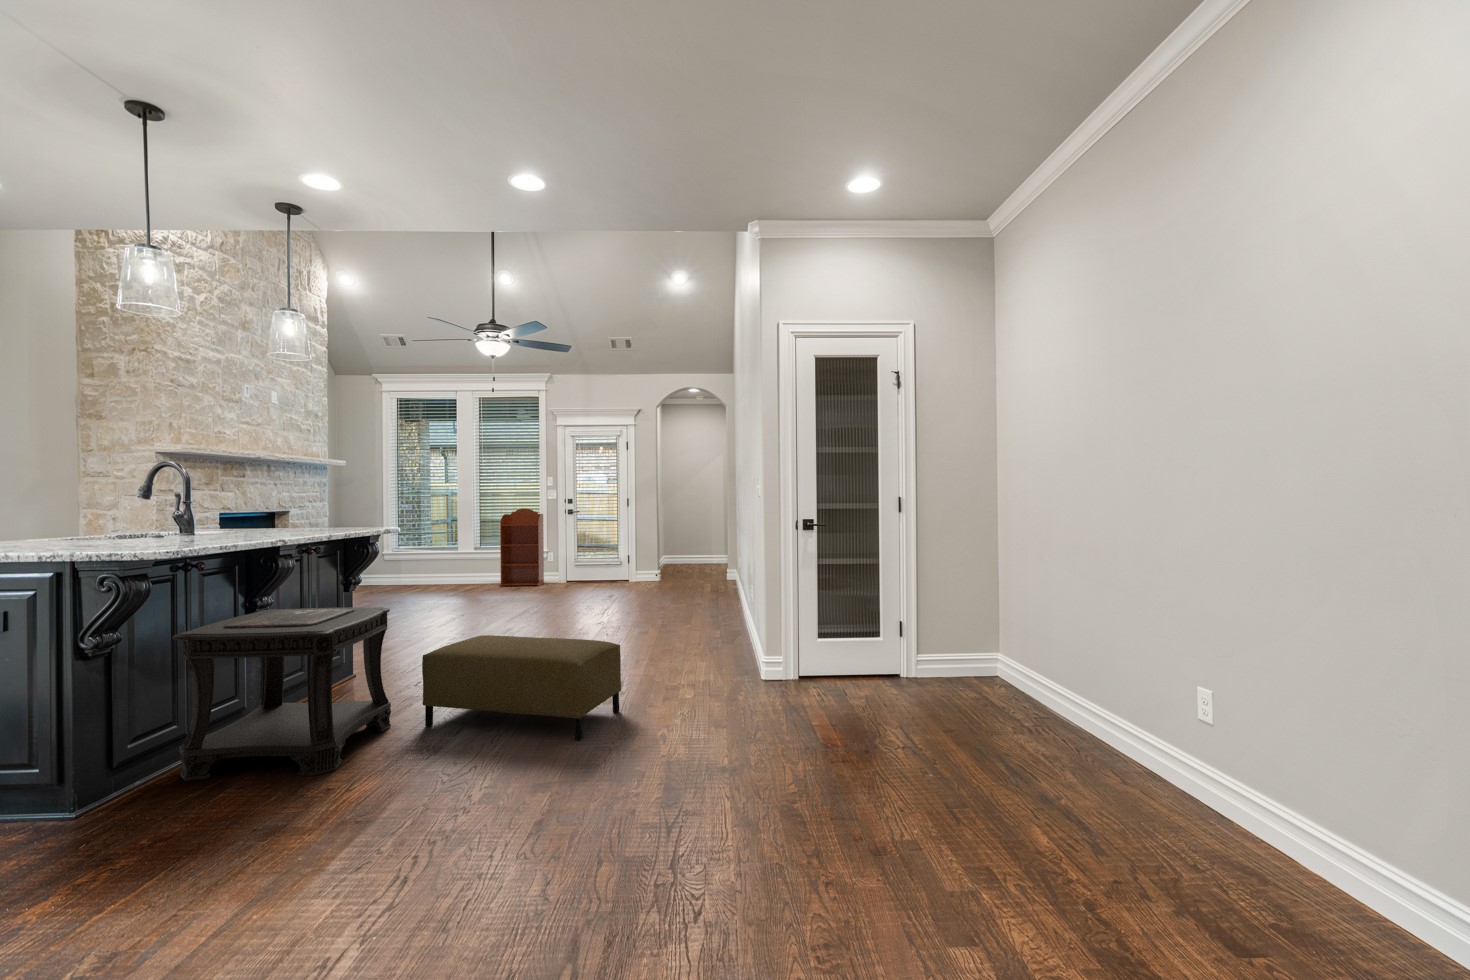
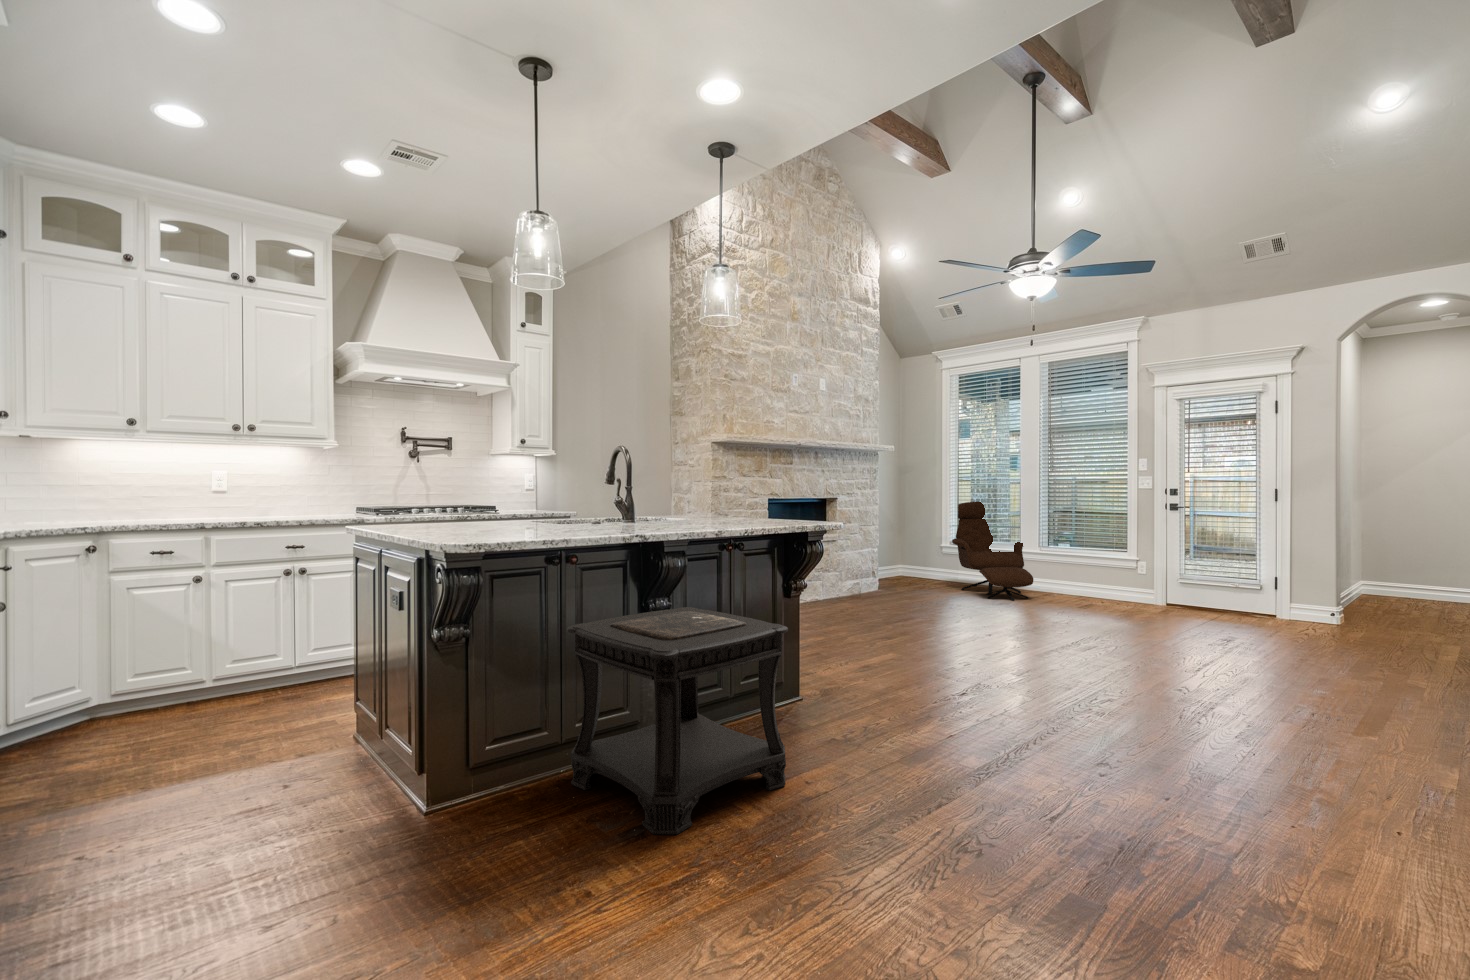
bookcase: present [500,509,544,587] -> none [1070,501,1132,606]
lounge chair: none [397,512,473,594] -> present [952,502,1033,601]
ottoman: present [422,635,621,740] -> none [816,686,1129,947]

